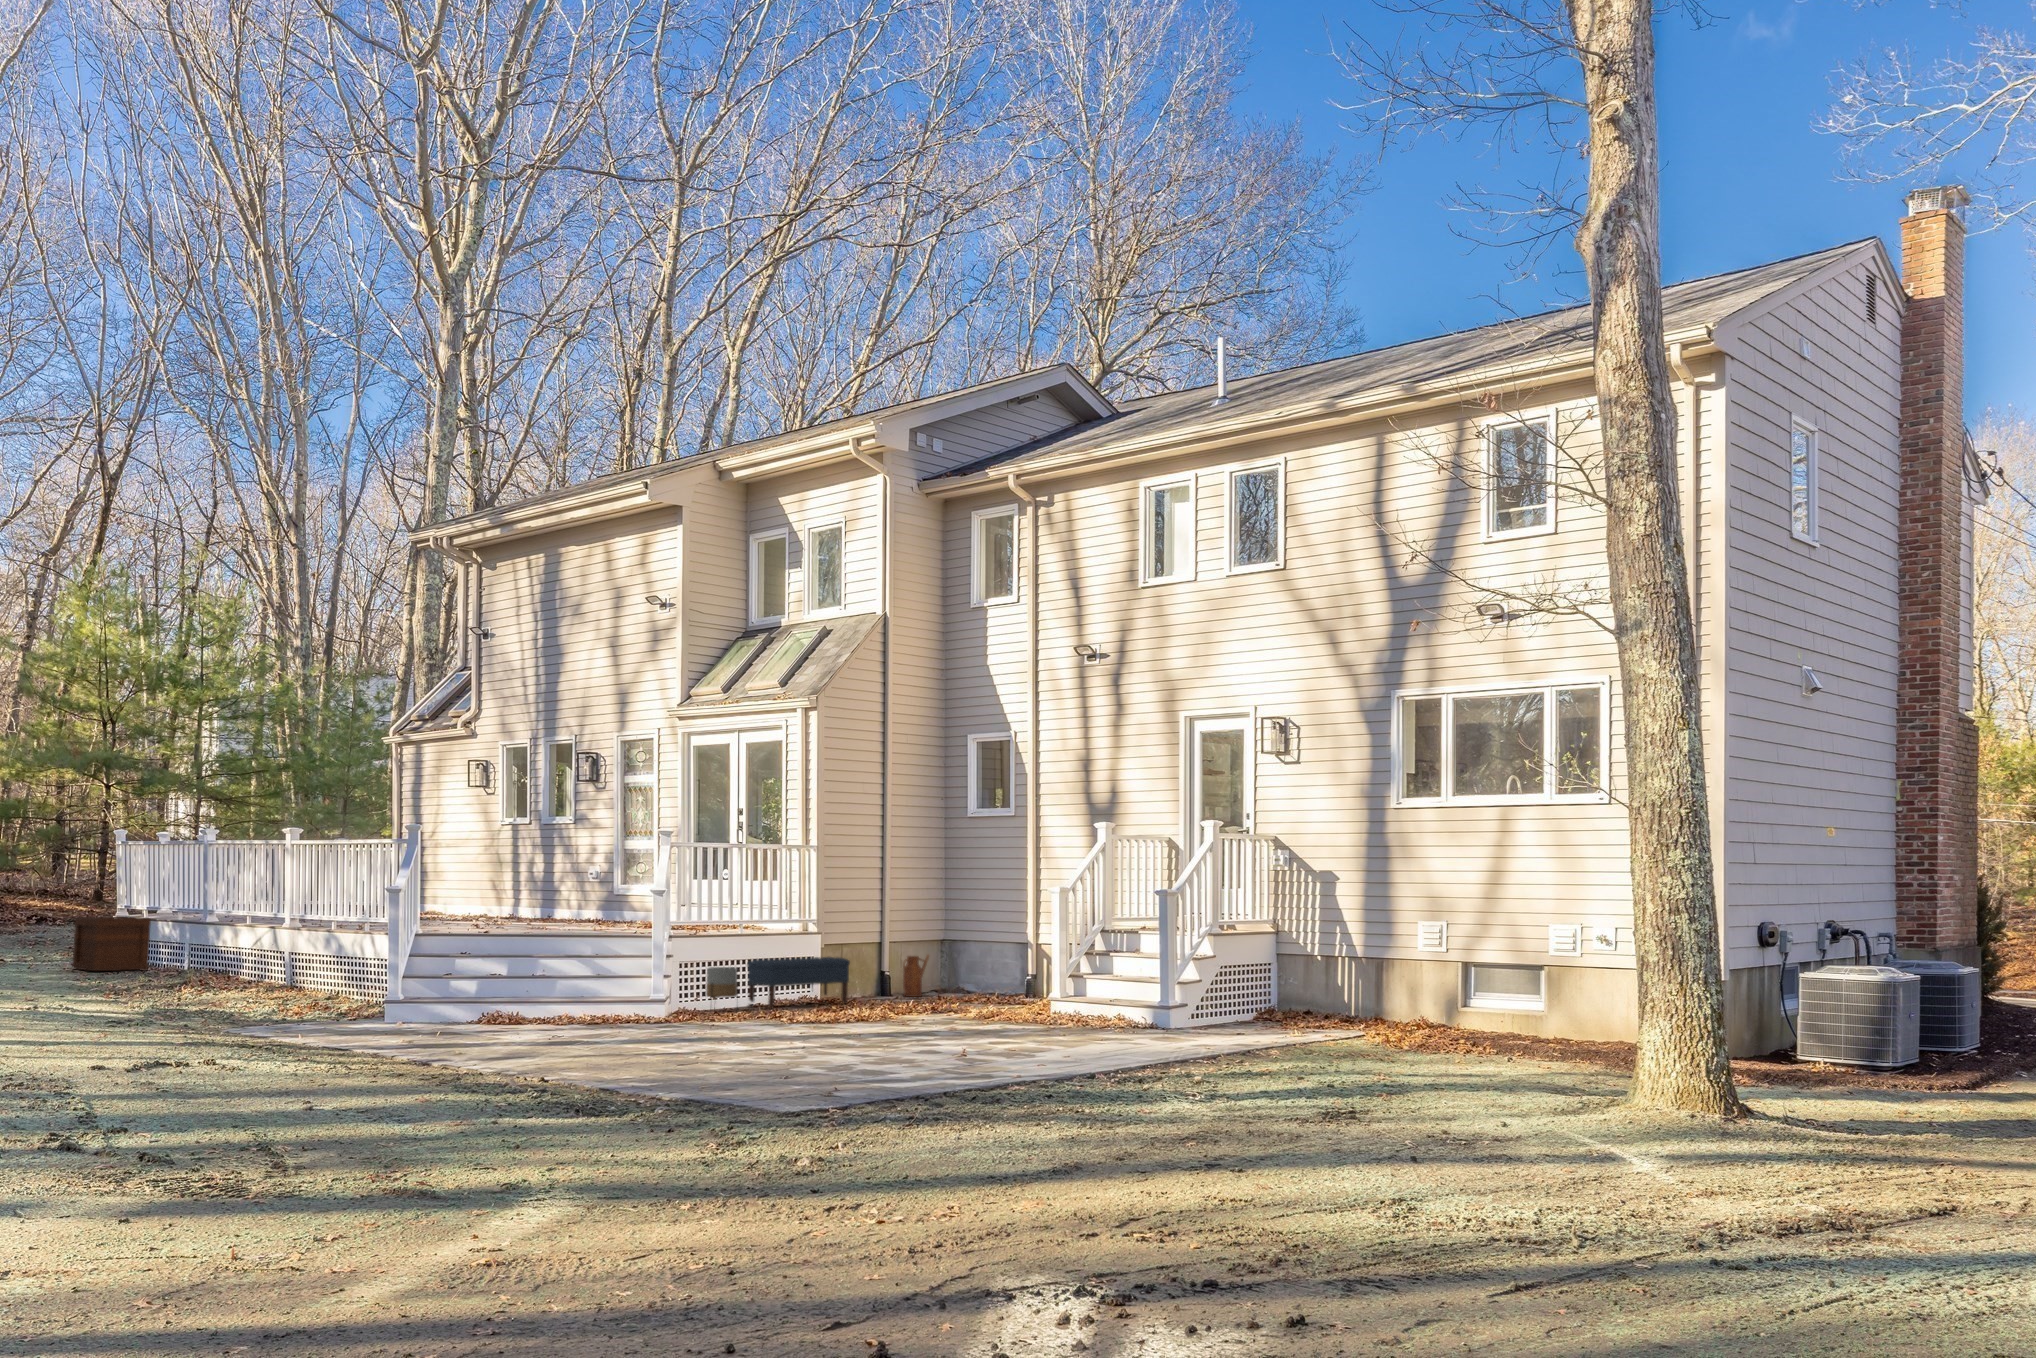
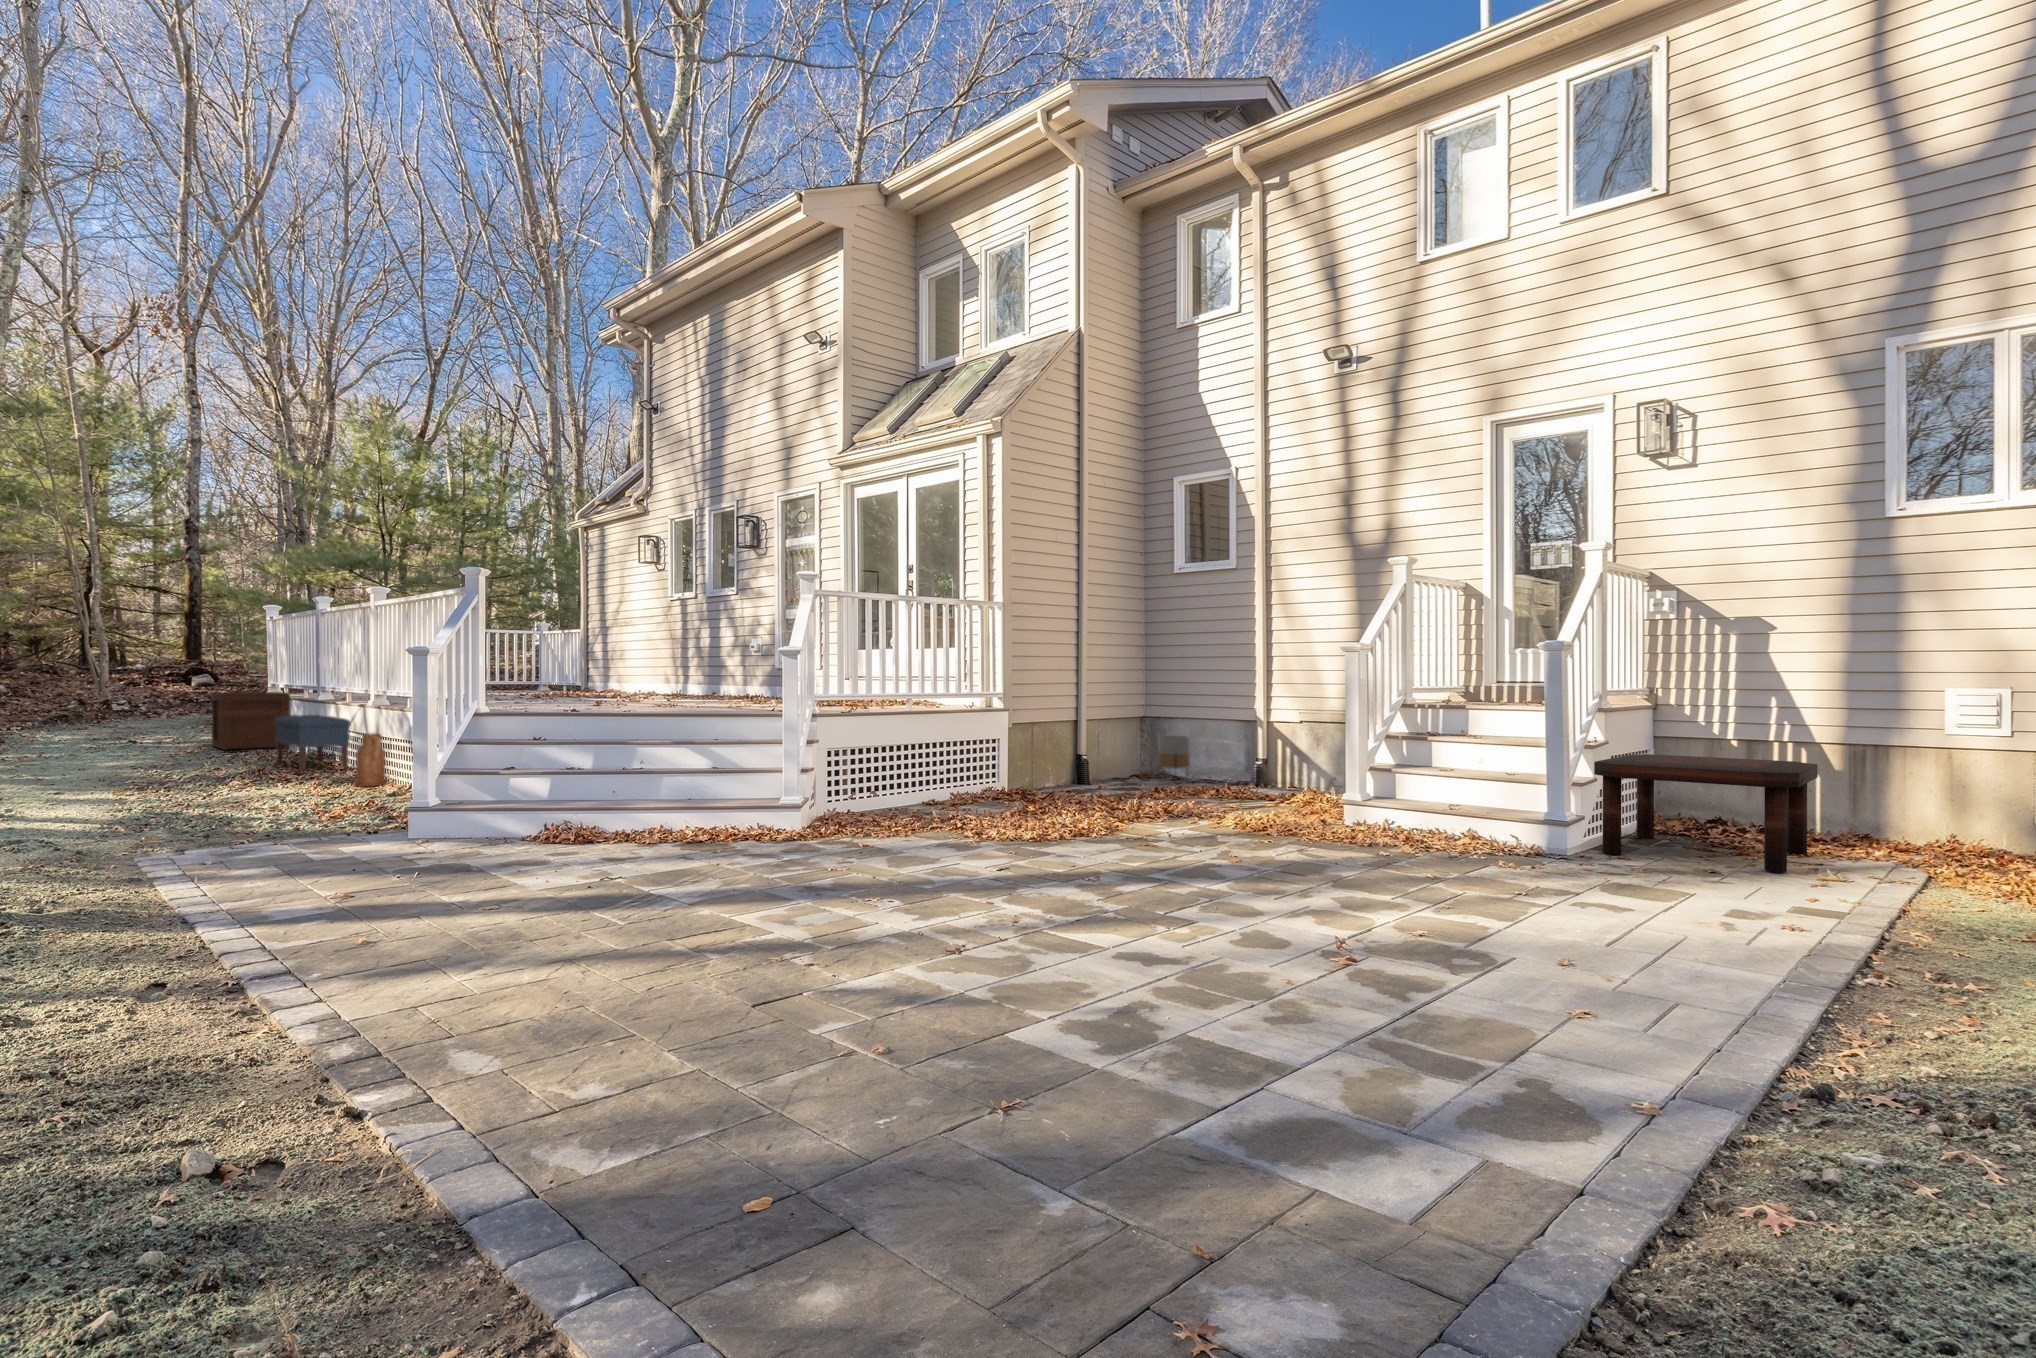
watering can: present [903,955,929,997] -> present [356,733,385,787]
bench: present [747,957,850,1009] -> present [274,715,351,772]
coffee table: none [1198,964,1336,1033] -> present [1594,754,1818,872]
planter: present [706,967,738,998] -> present [1158,736,1190,768]

